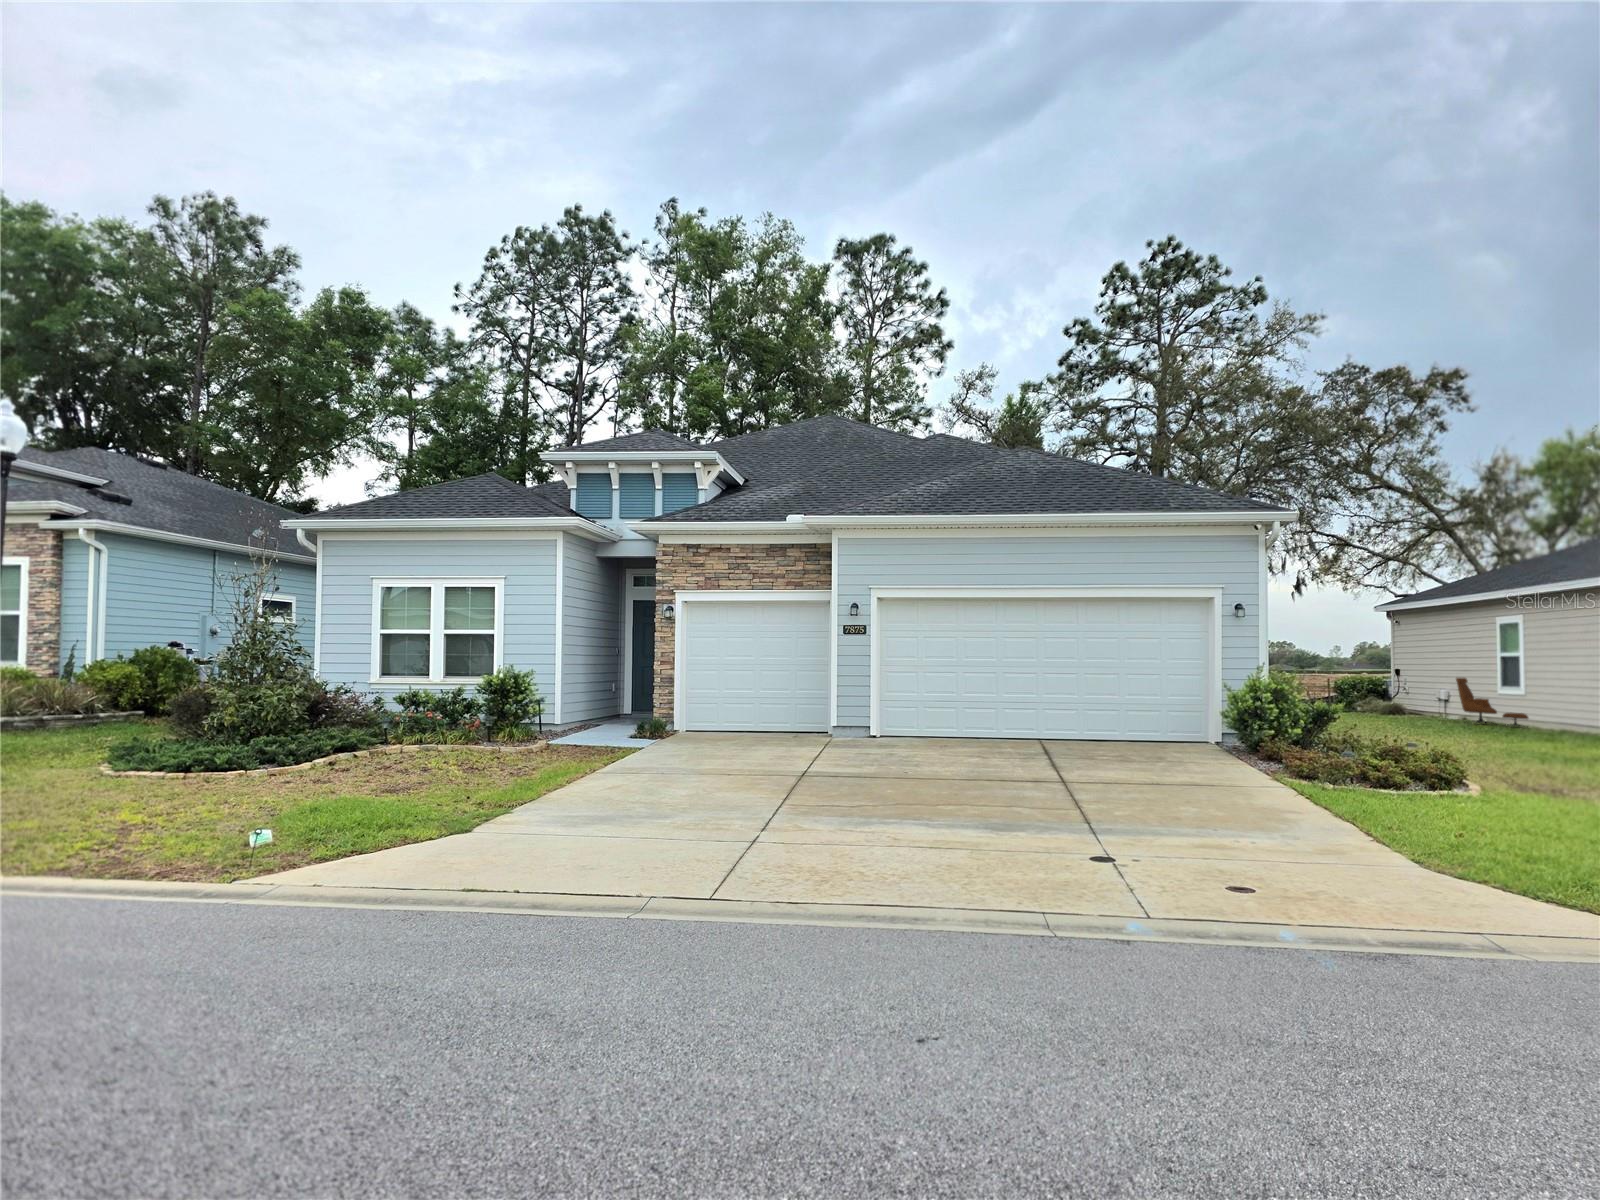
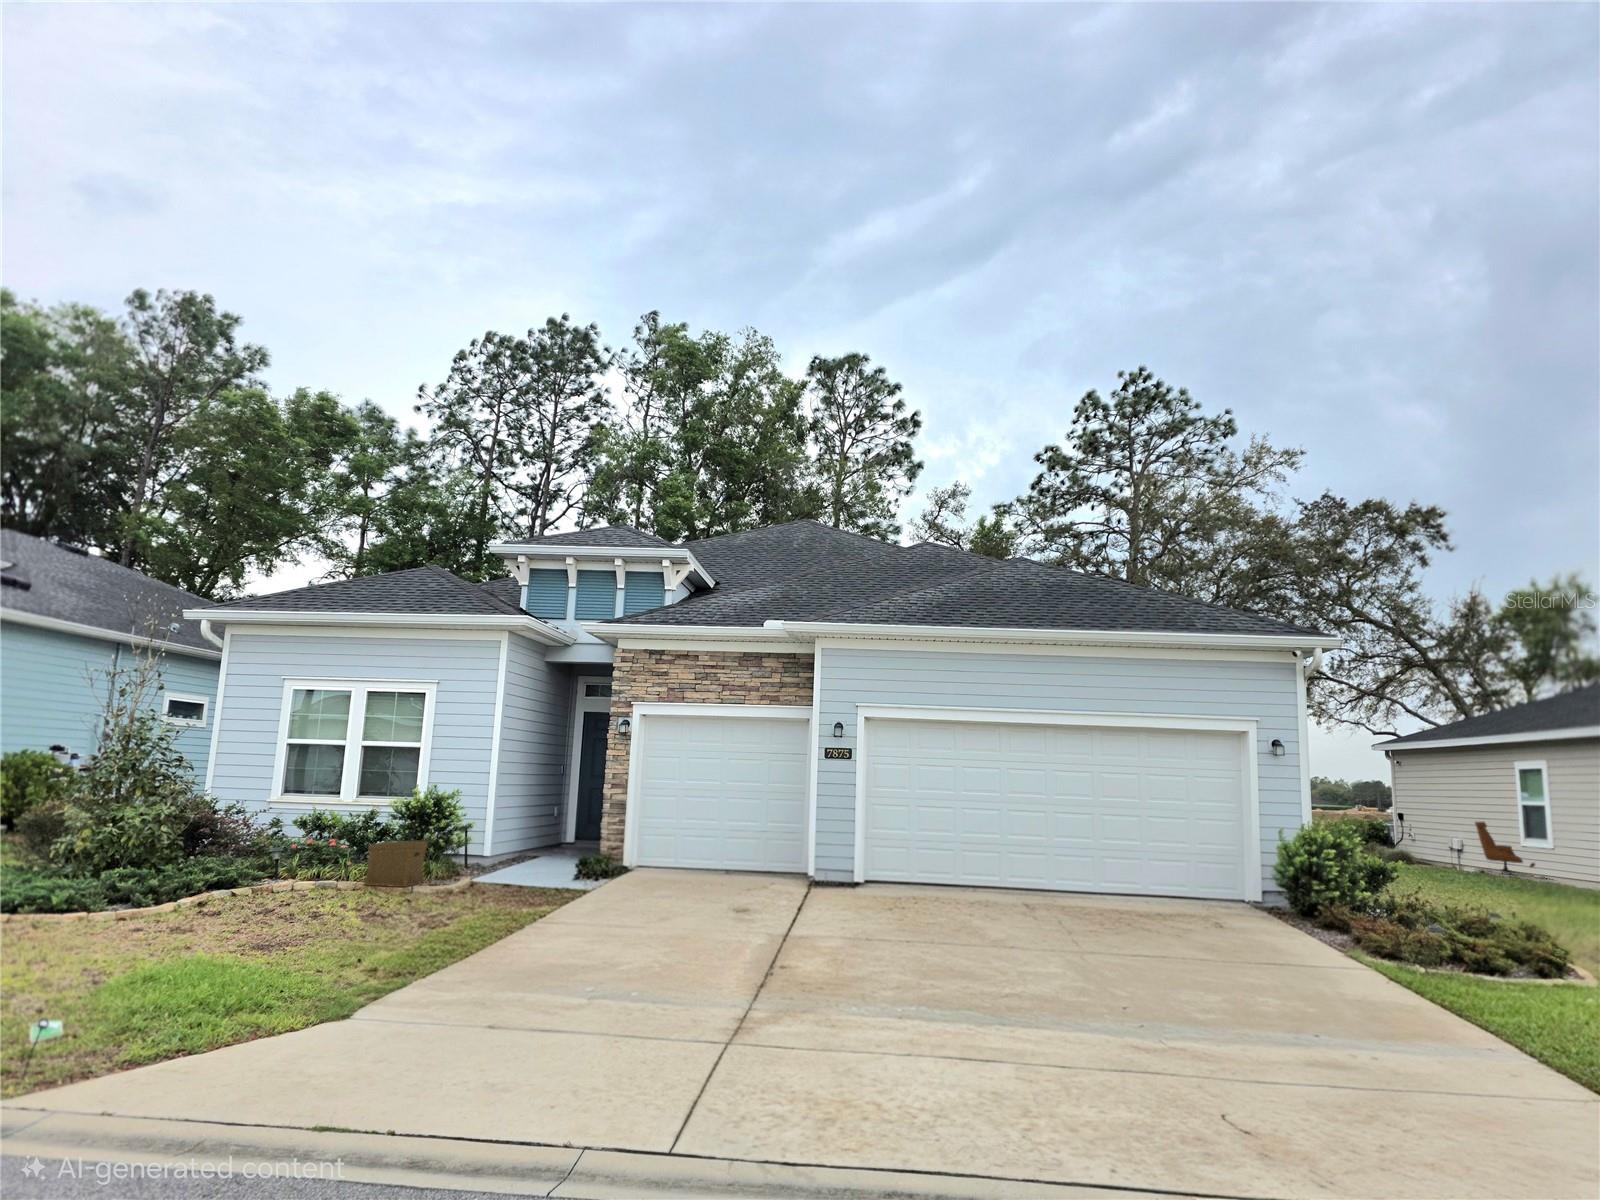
cardboard box: none [462,710,510,748] -> present [364,841,428,887]

